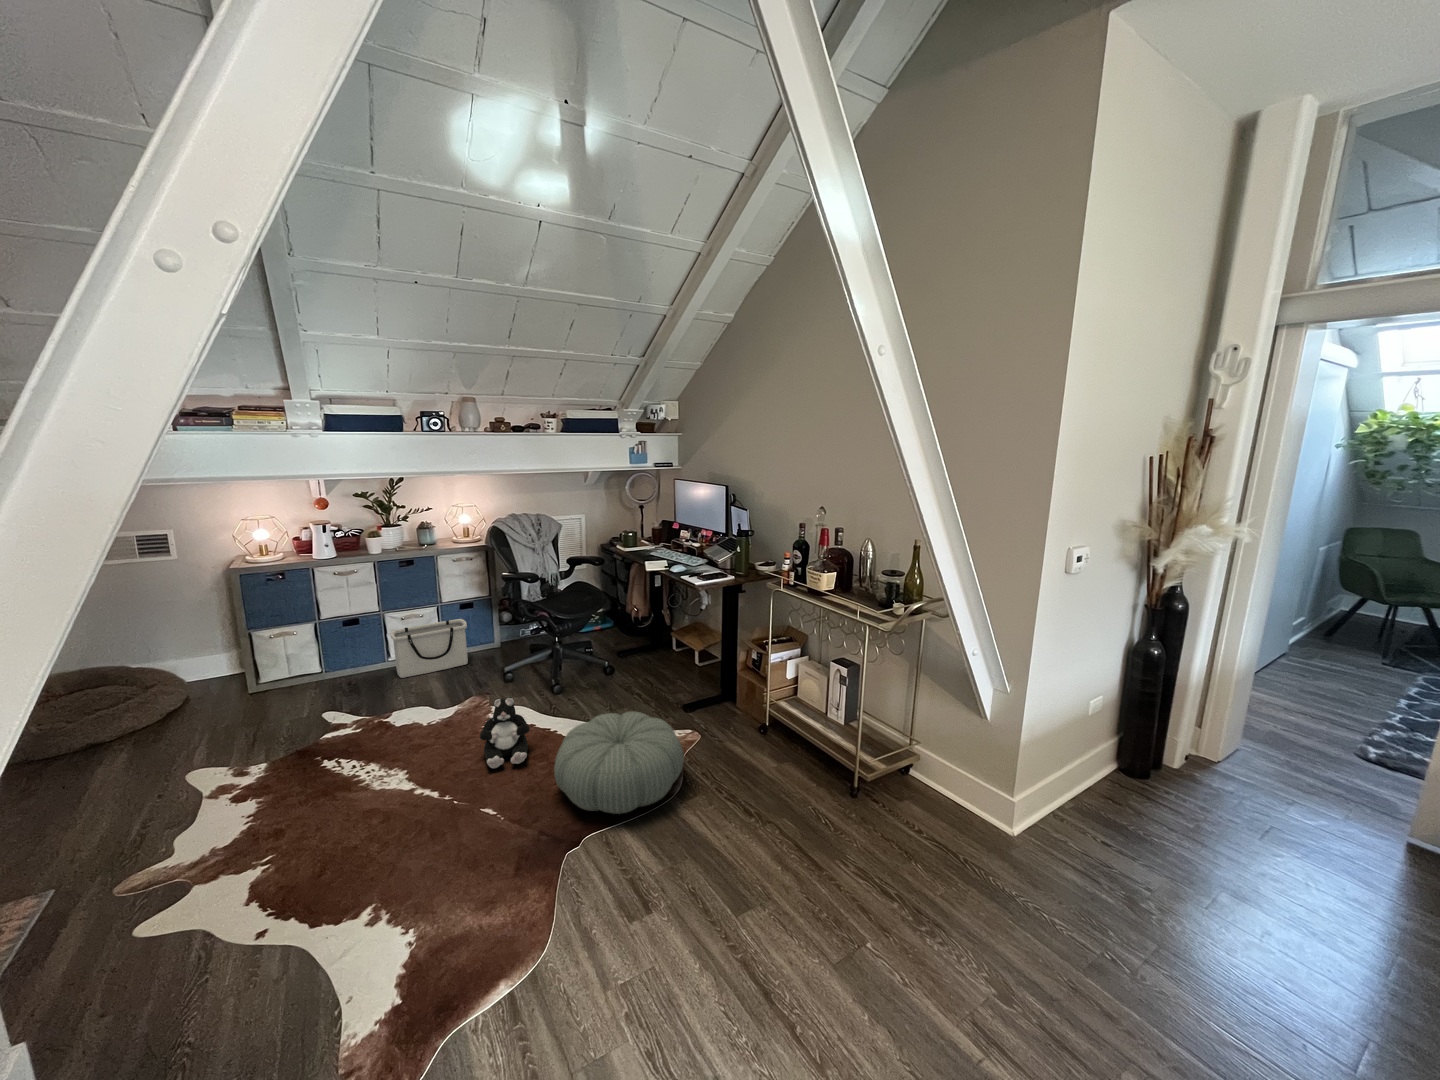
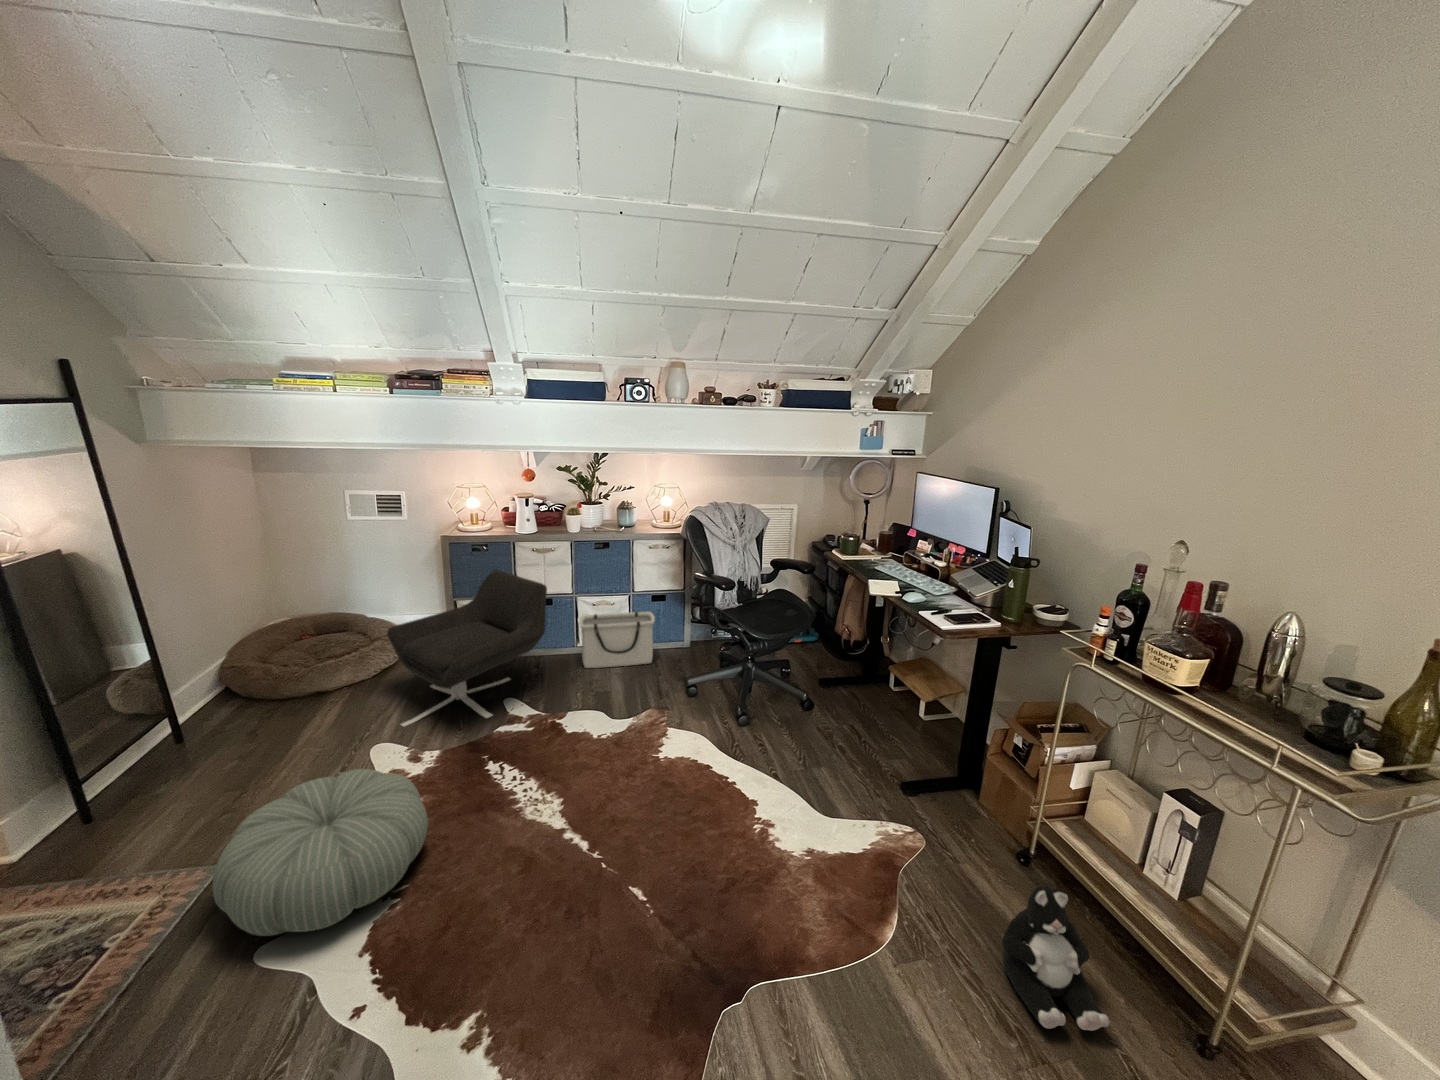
lounge chair: none [177,596,360,755] -> present [387,570,547,727]
plush toy: present [480,697,530,768] -> present [1002,885,1109,1031]
pouf: present [554,711,684,814] -> present [213,769,428,936]

